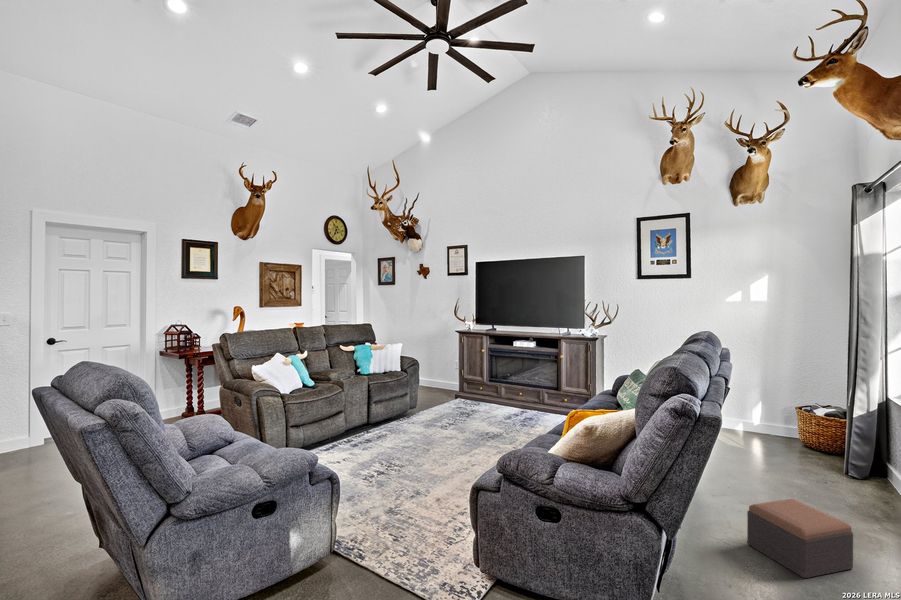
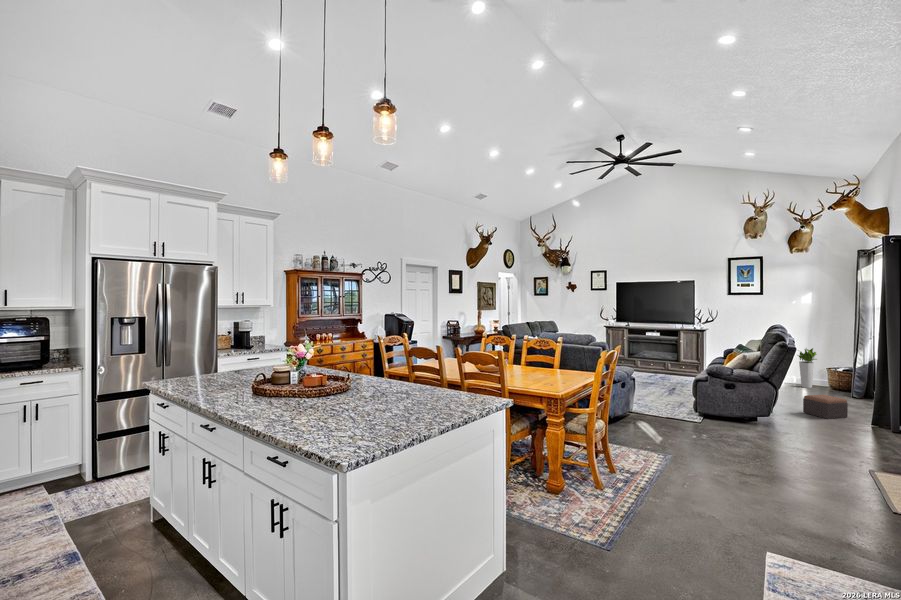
planter: none [741,368,780,440] -> present [798,348,816,388]

